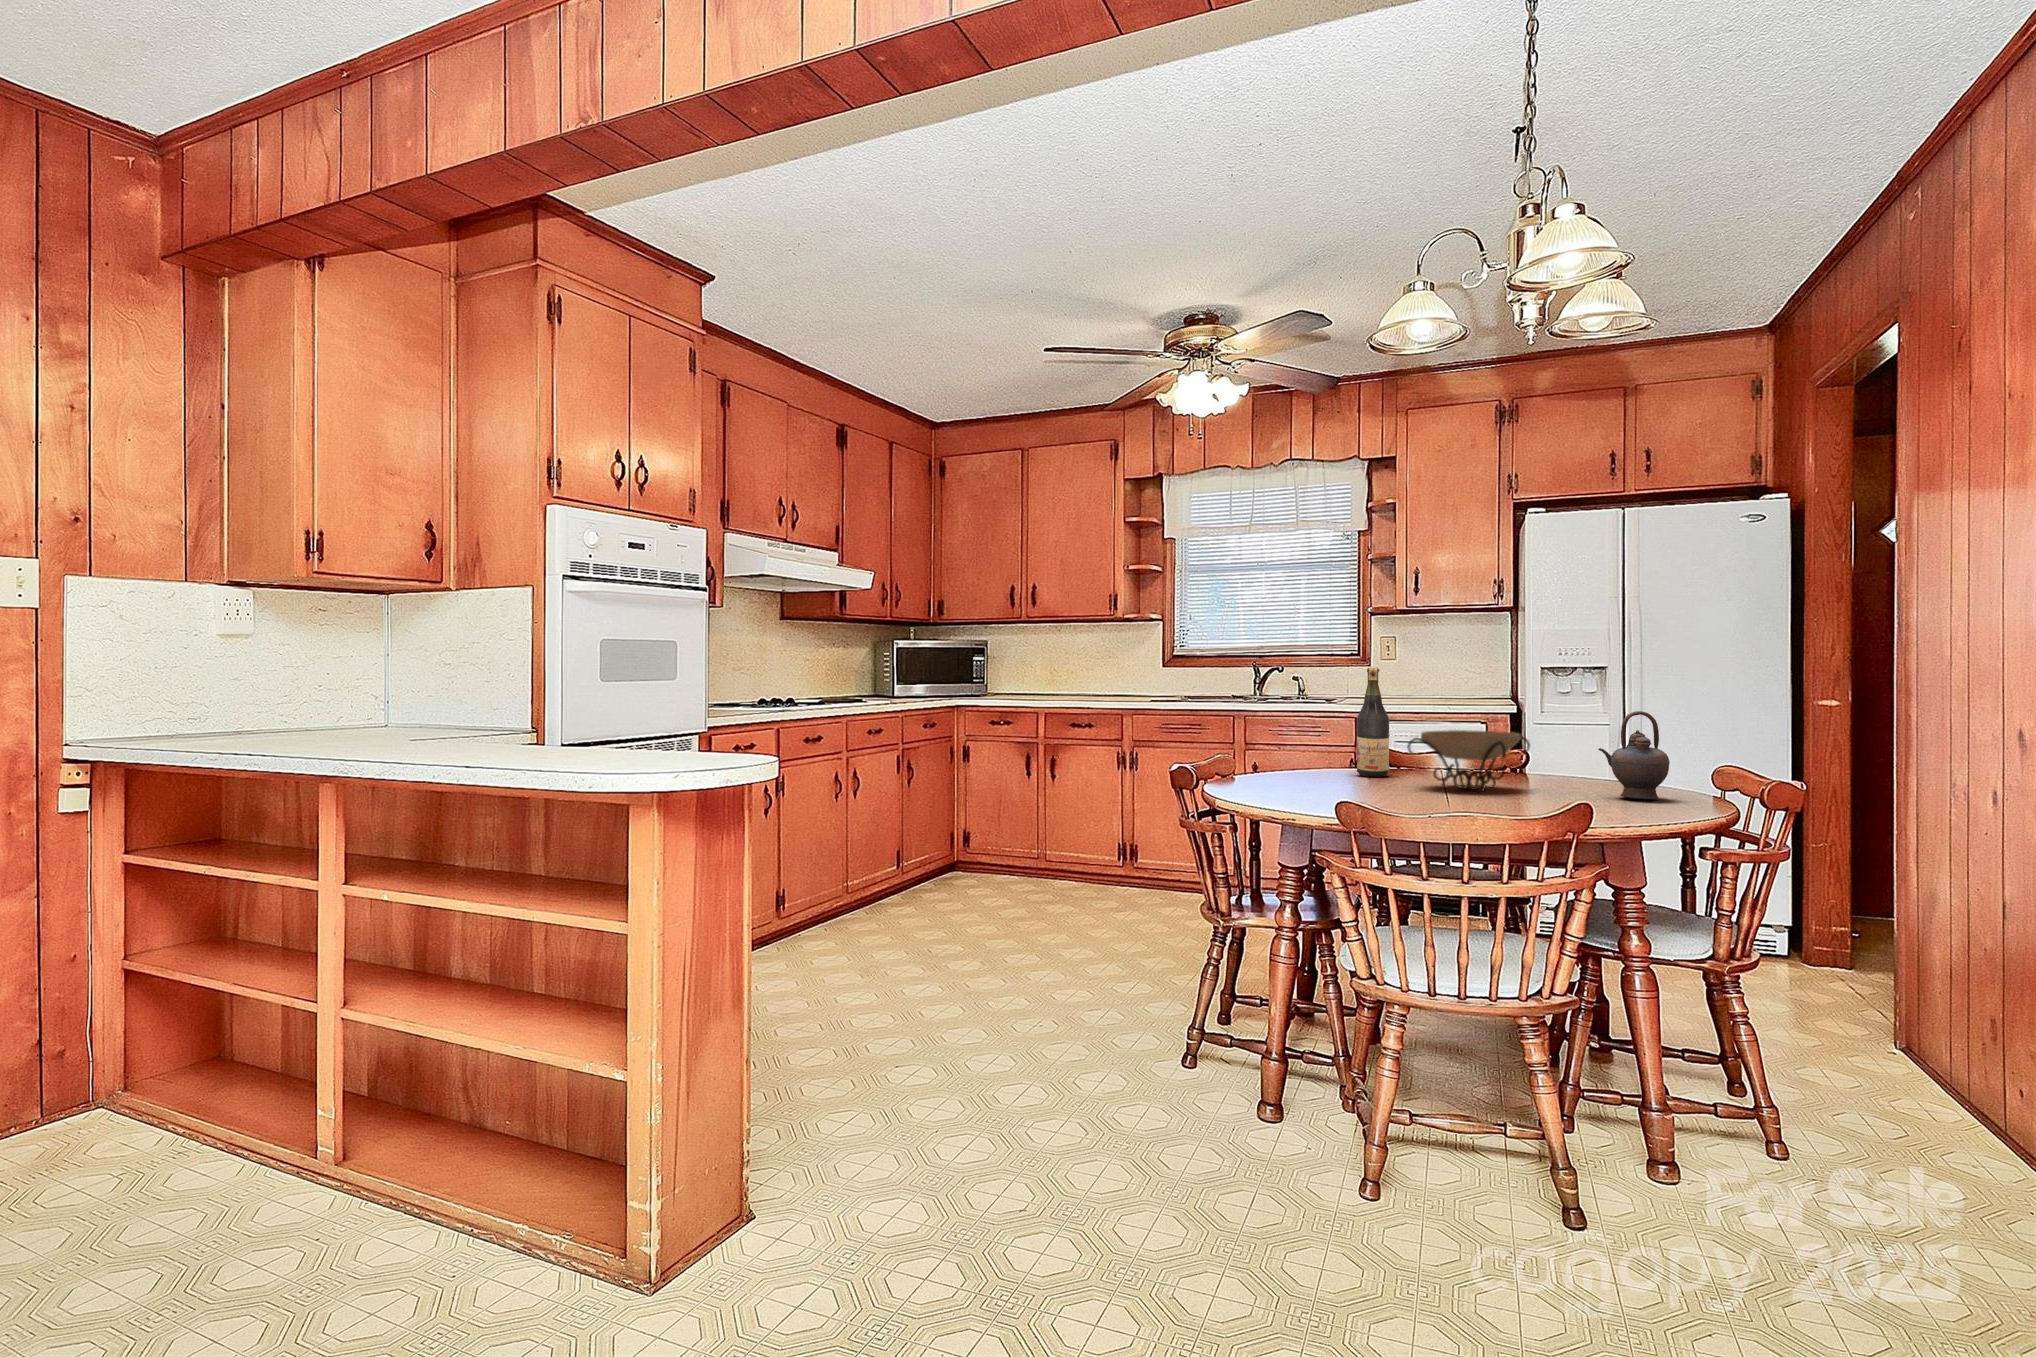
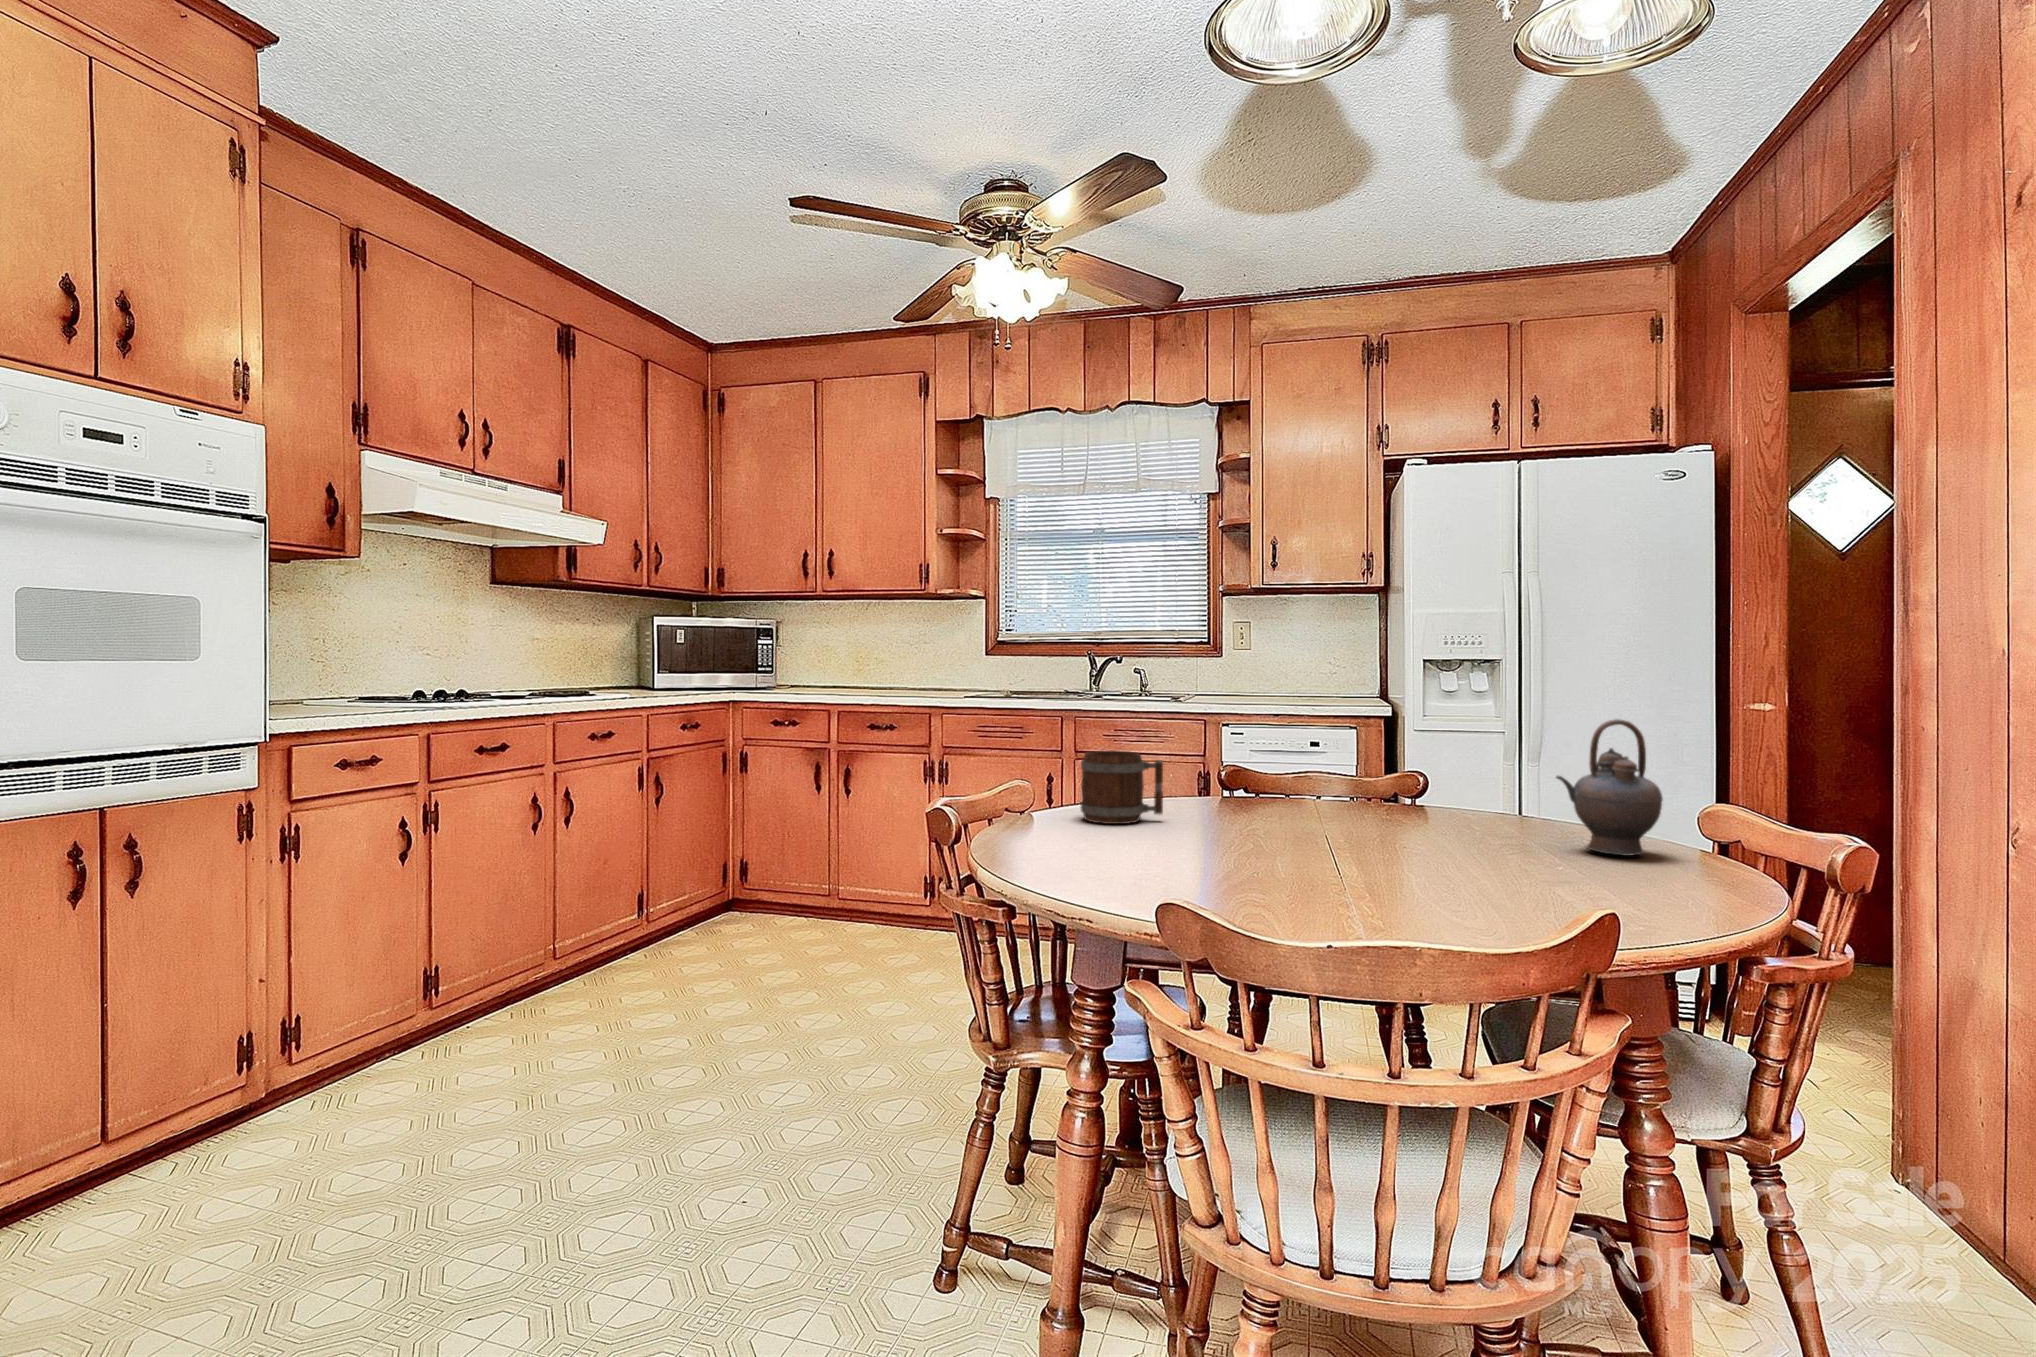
wine bottle: present [1357,668,1389,777] -> none [1200,651,1246,807]
decorative bowl: present [1407,730,1530,791] -> none [1273,744,1448,839]
mug: none [1275,736,1332,784] -> present [1081,750,1163,824]

